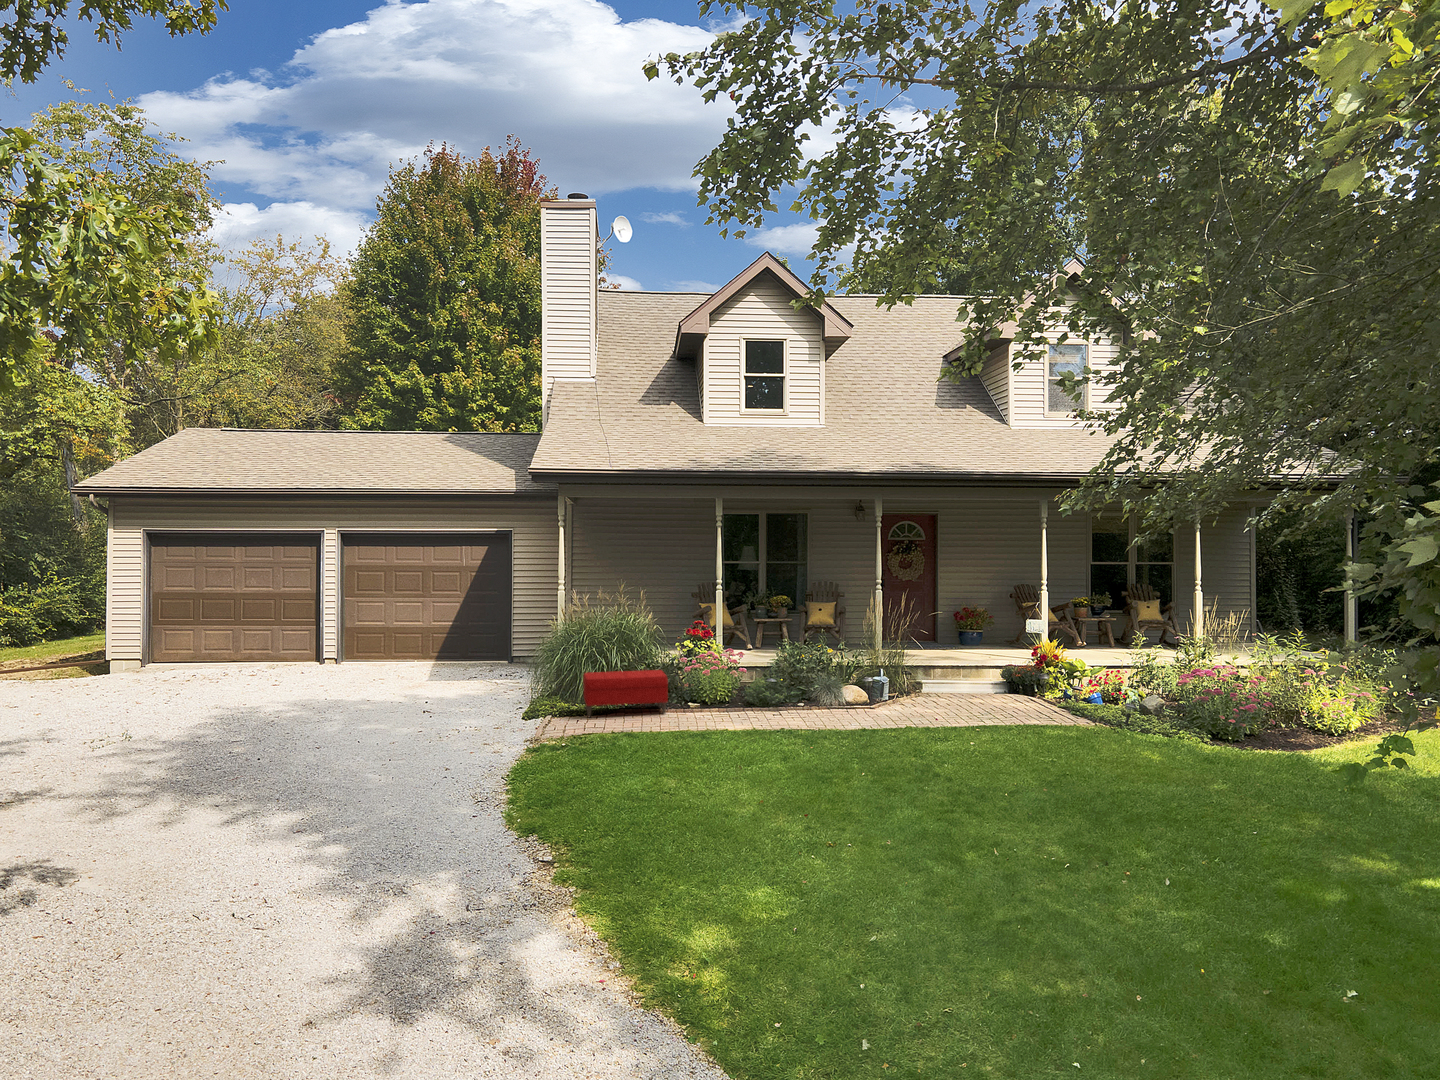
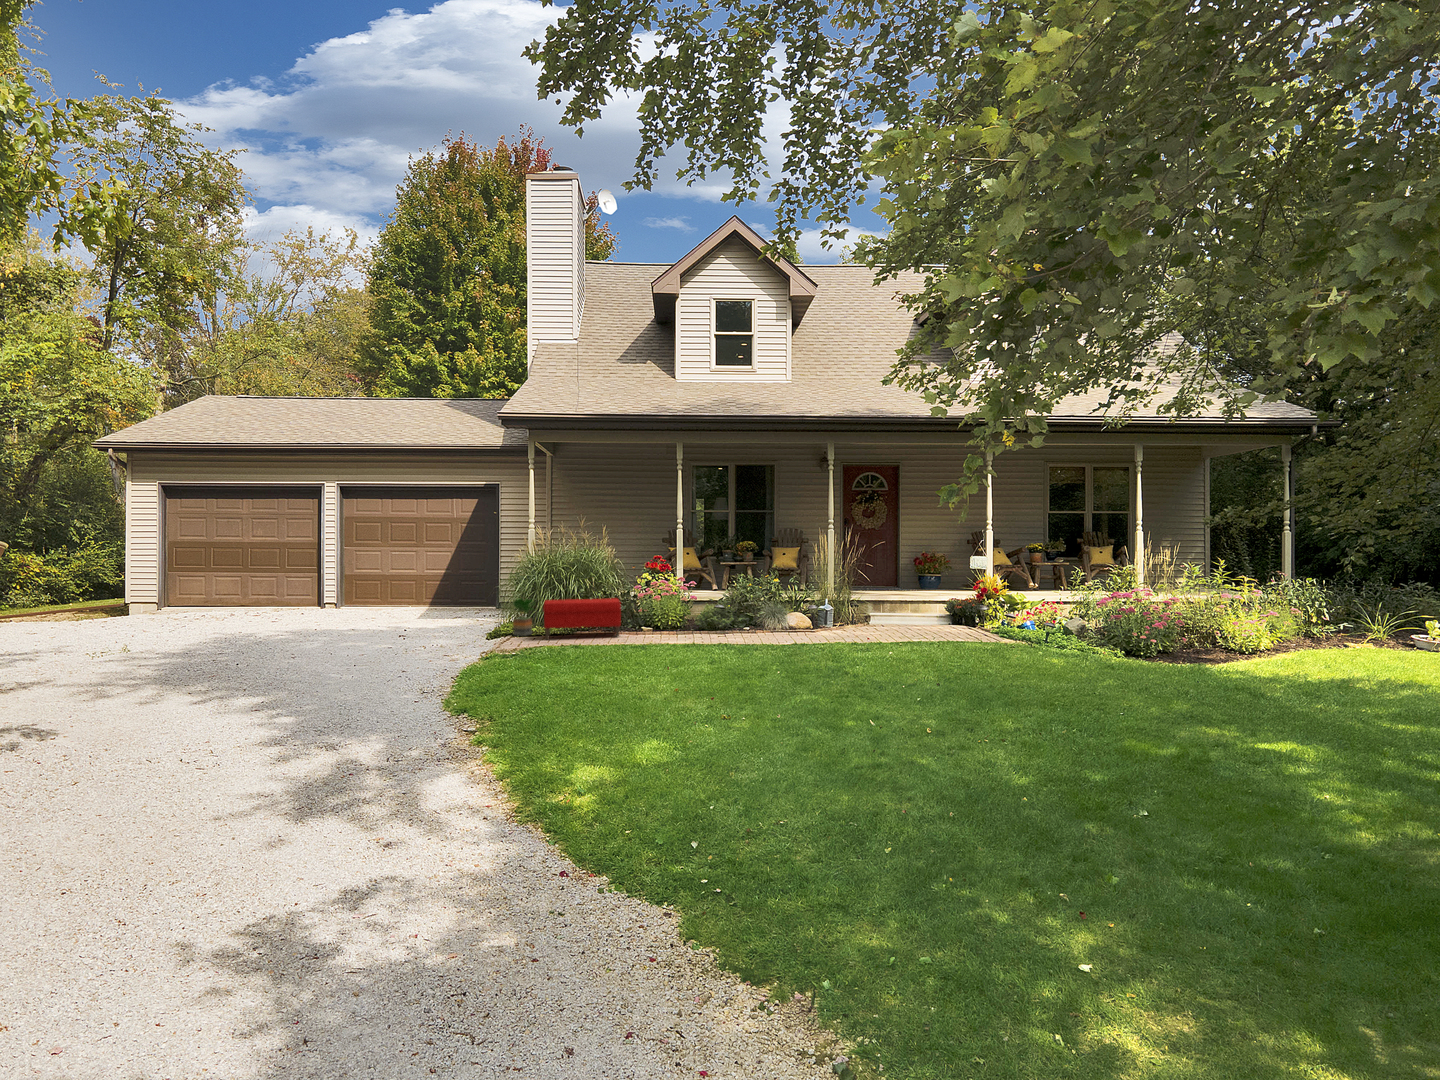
potted tree: none [548,670,574,712] -> present [513,599,535,636]

